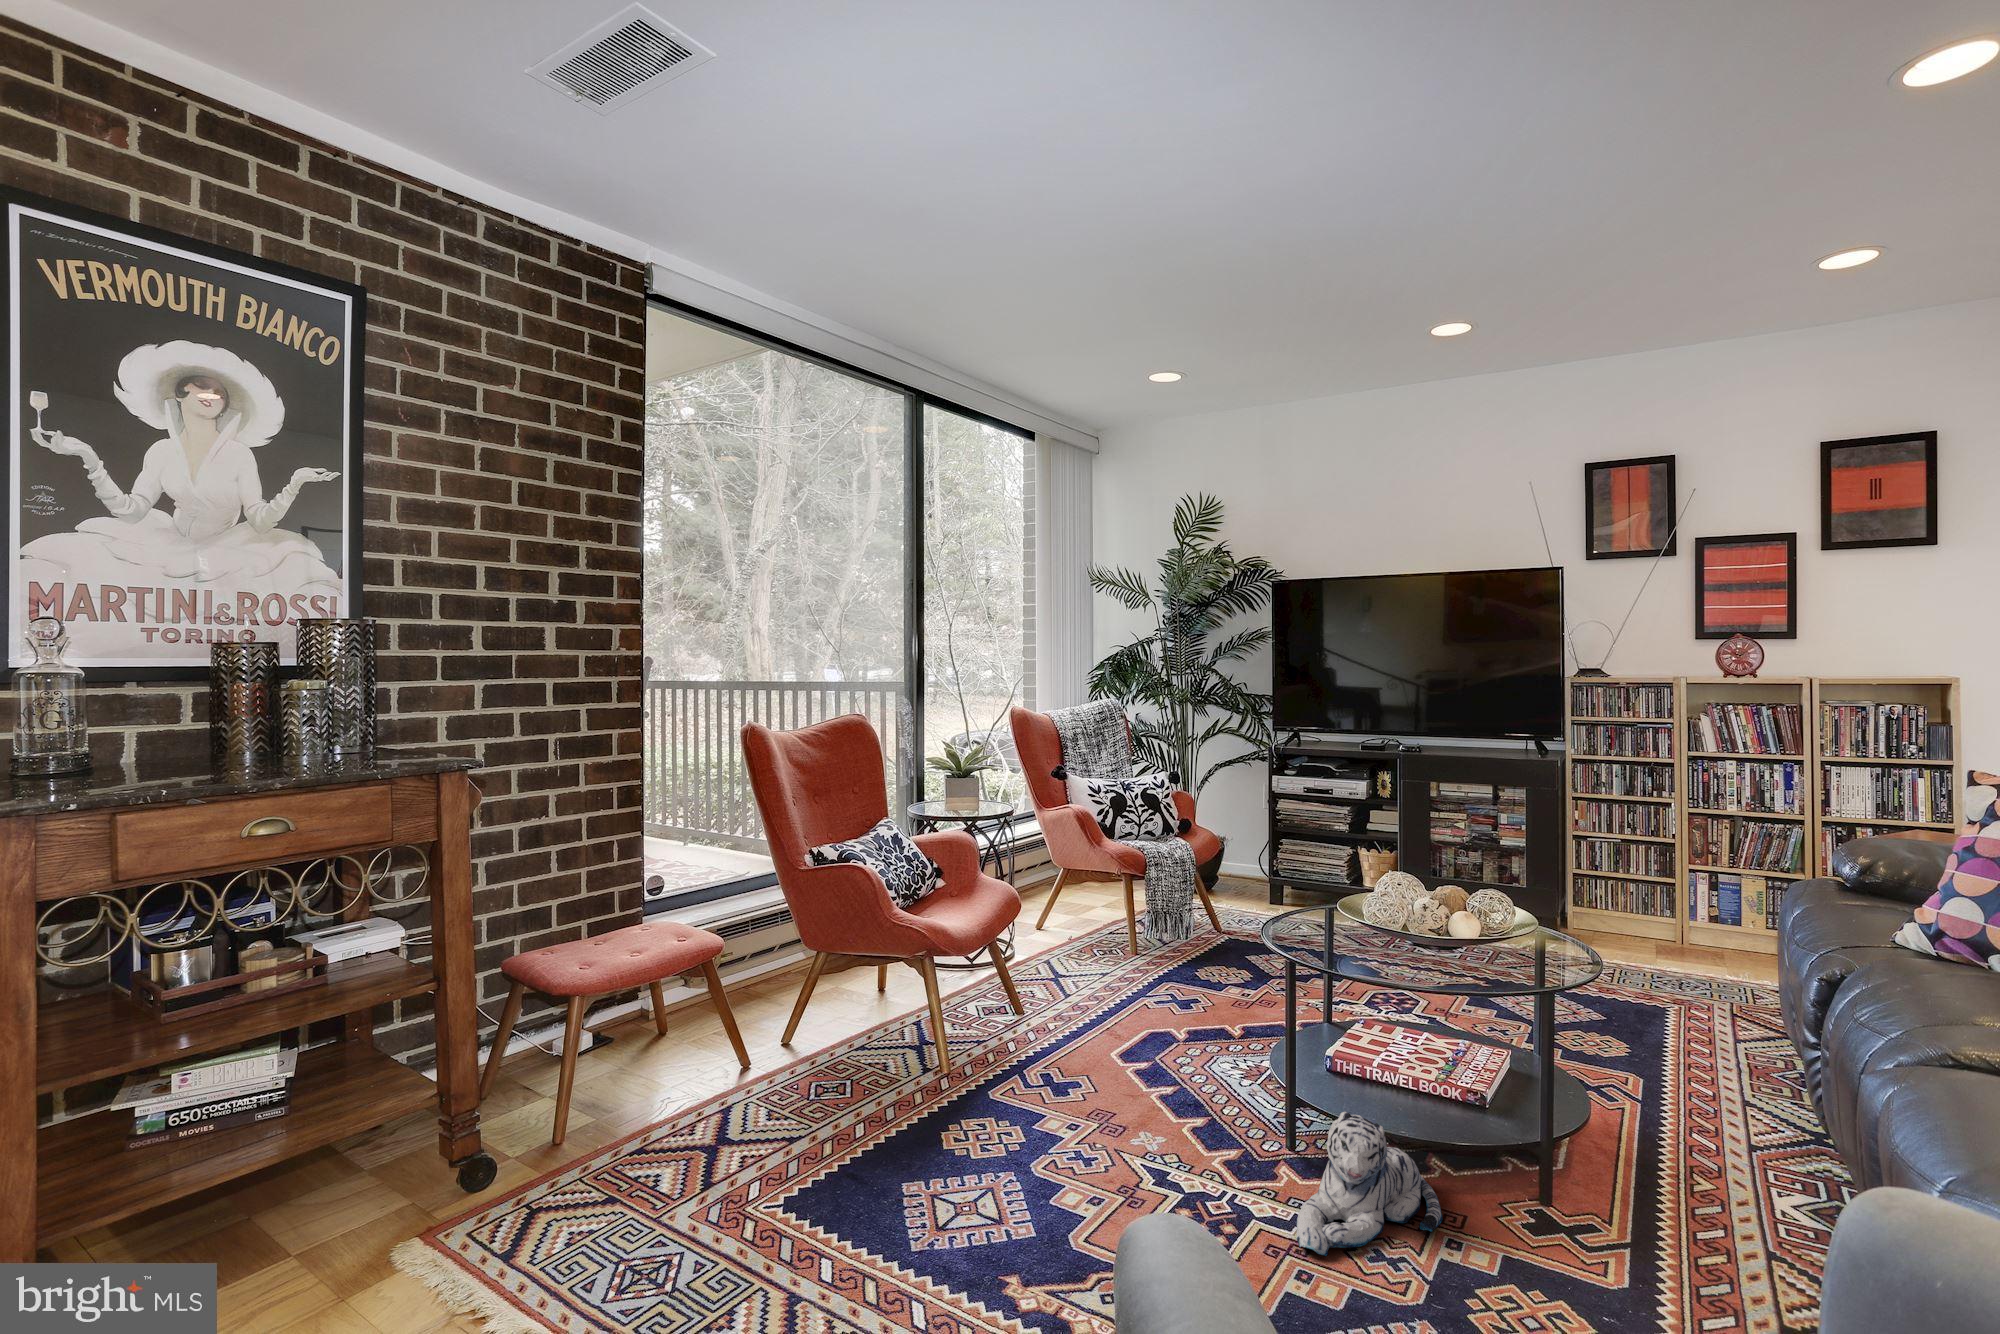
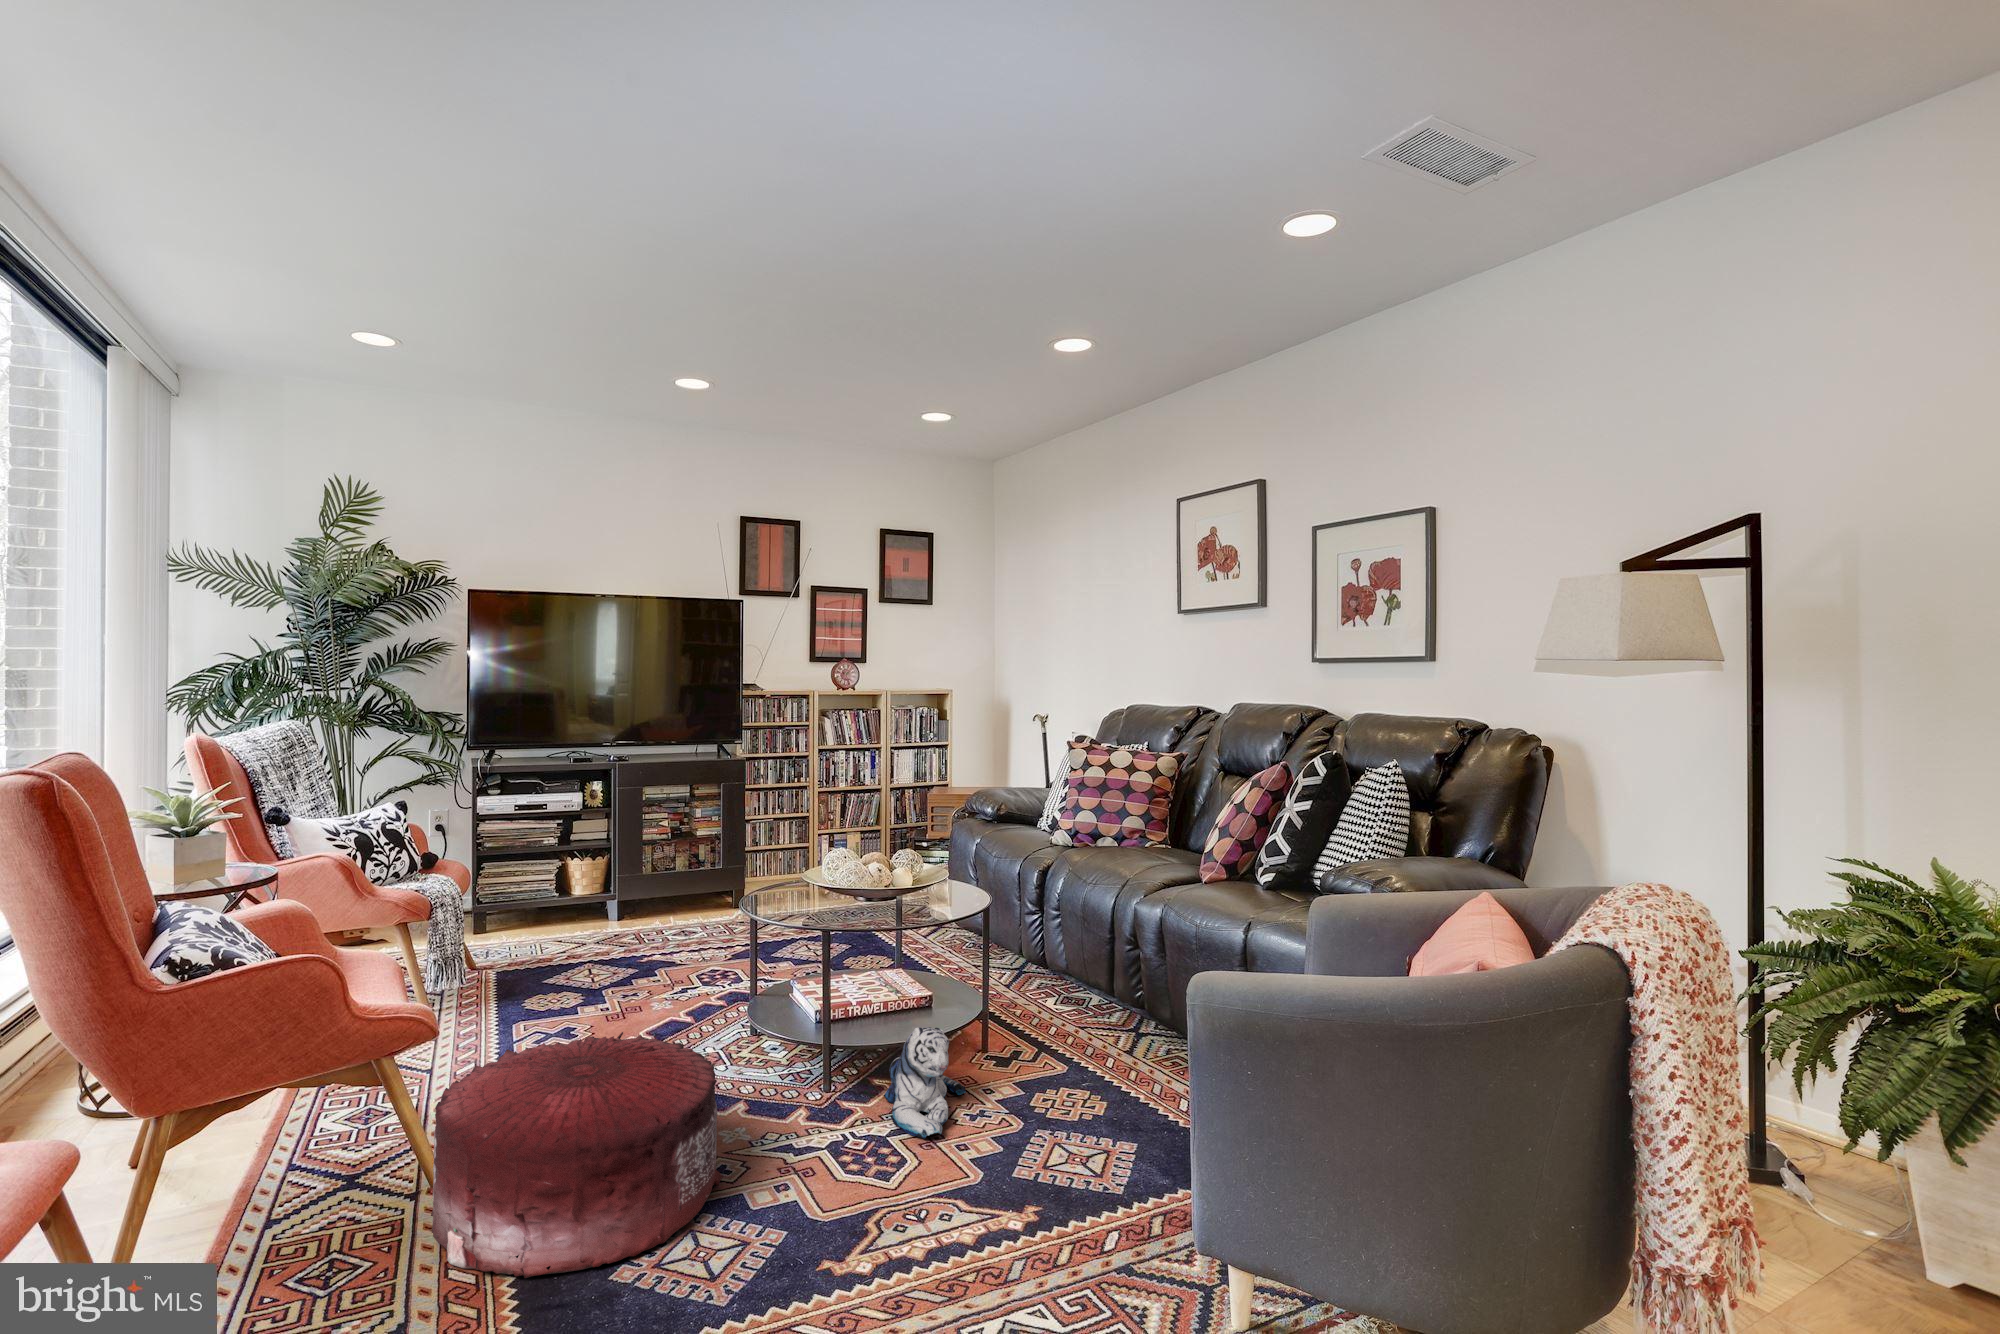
pouf: none [864,984,1104,1195] -> present [431,1032,723,1278]

